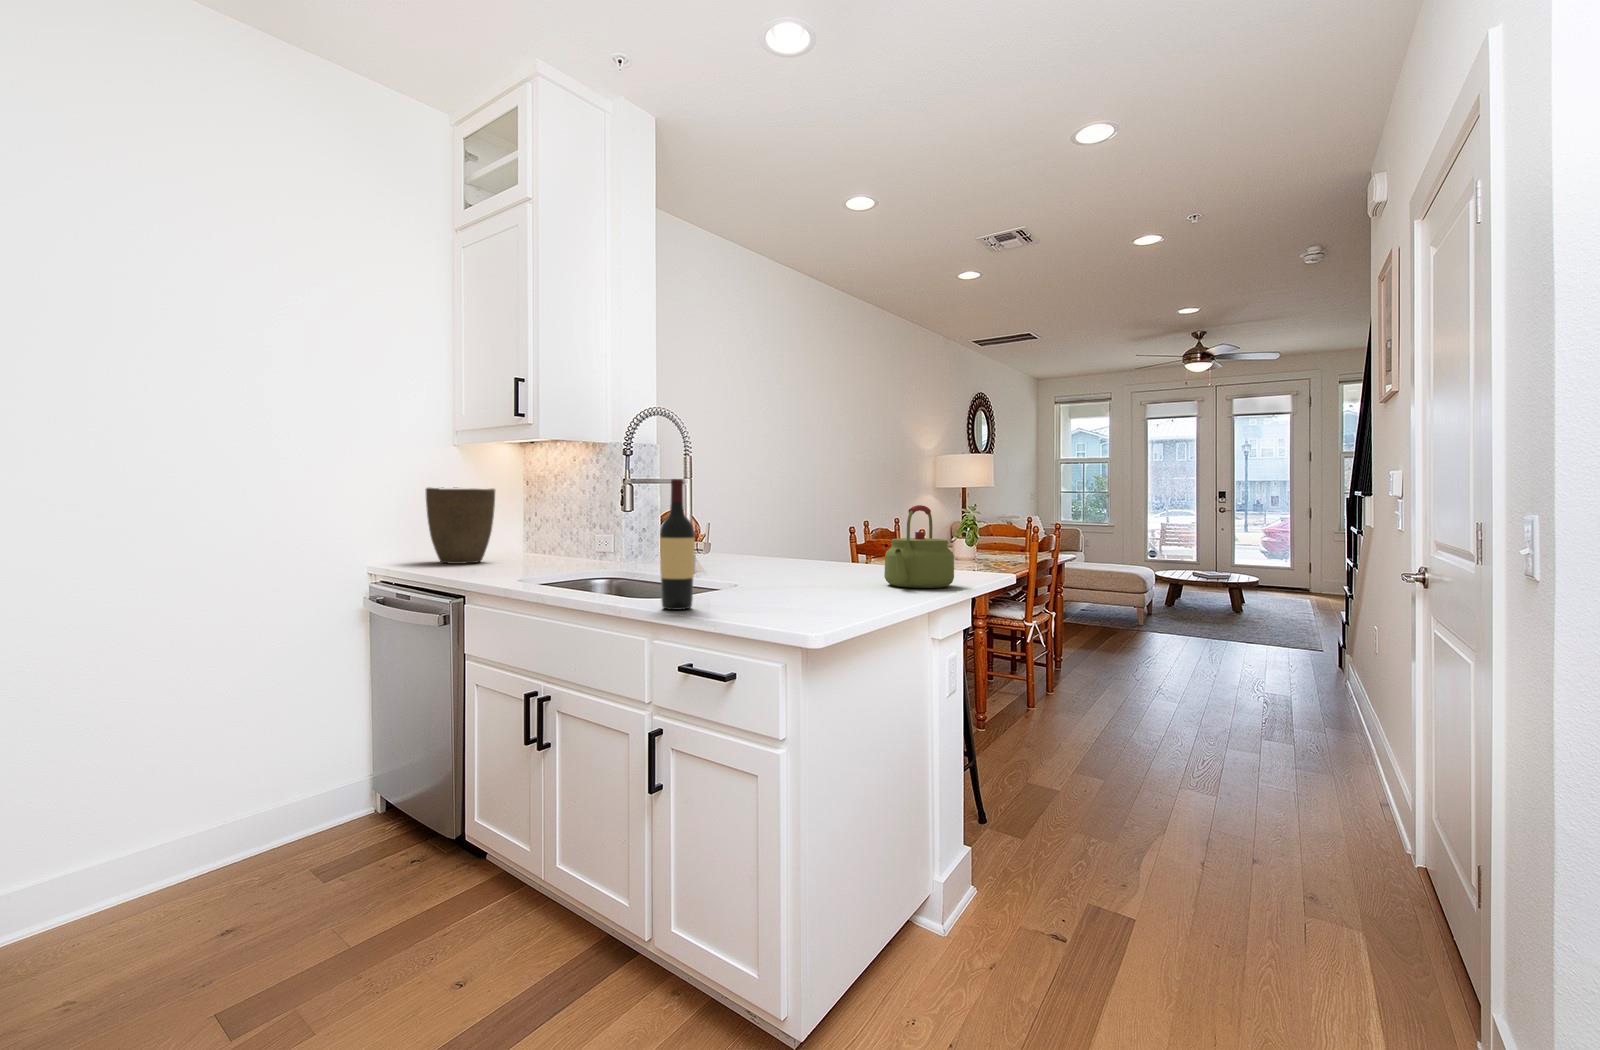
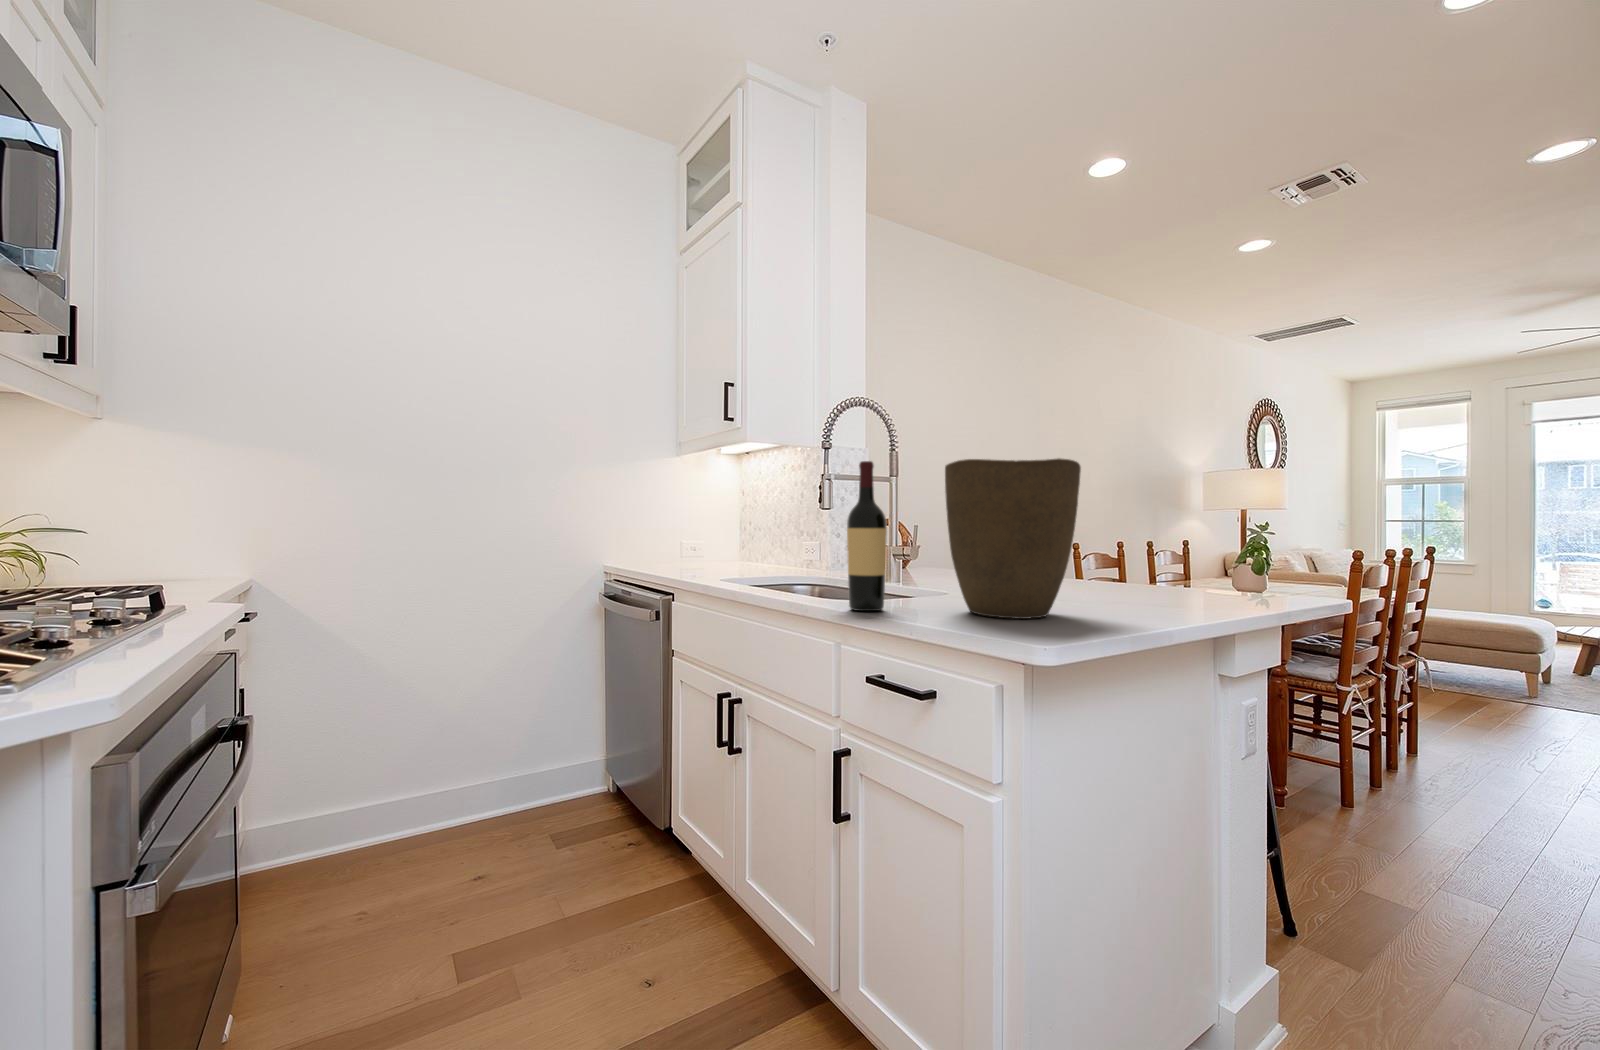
vase: present [425,487,495,564] -> present [945,458,1081,619]
kettle: present [884,505,954,588] -> none [1125,496,1222,598]

